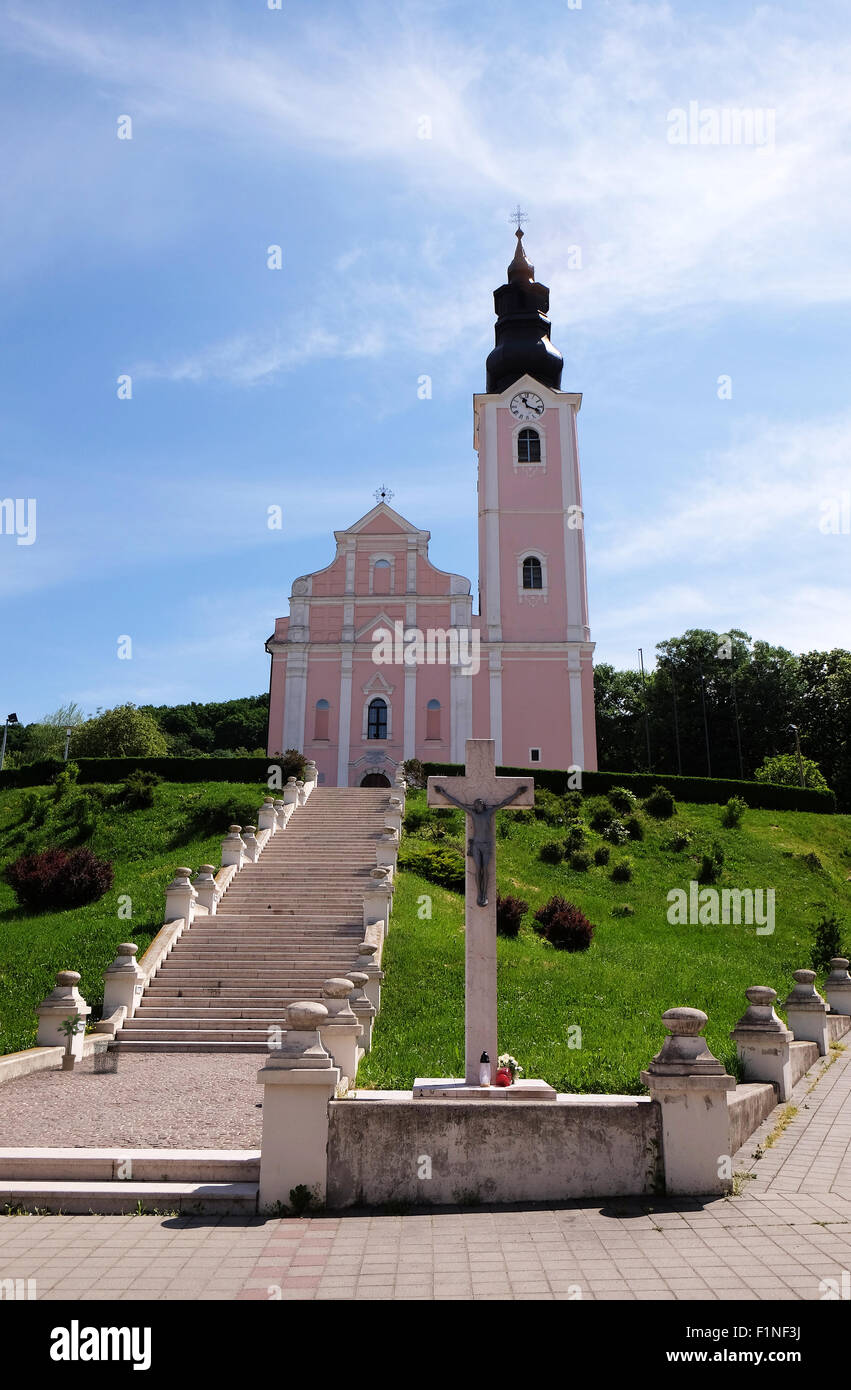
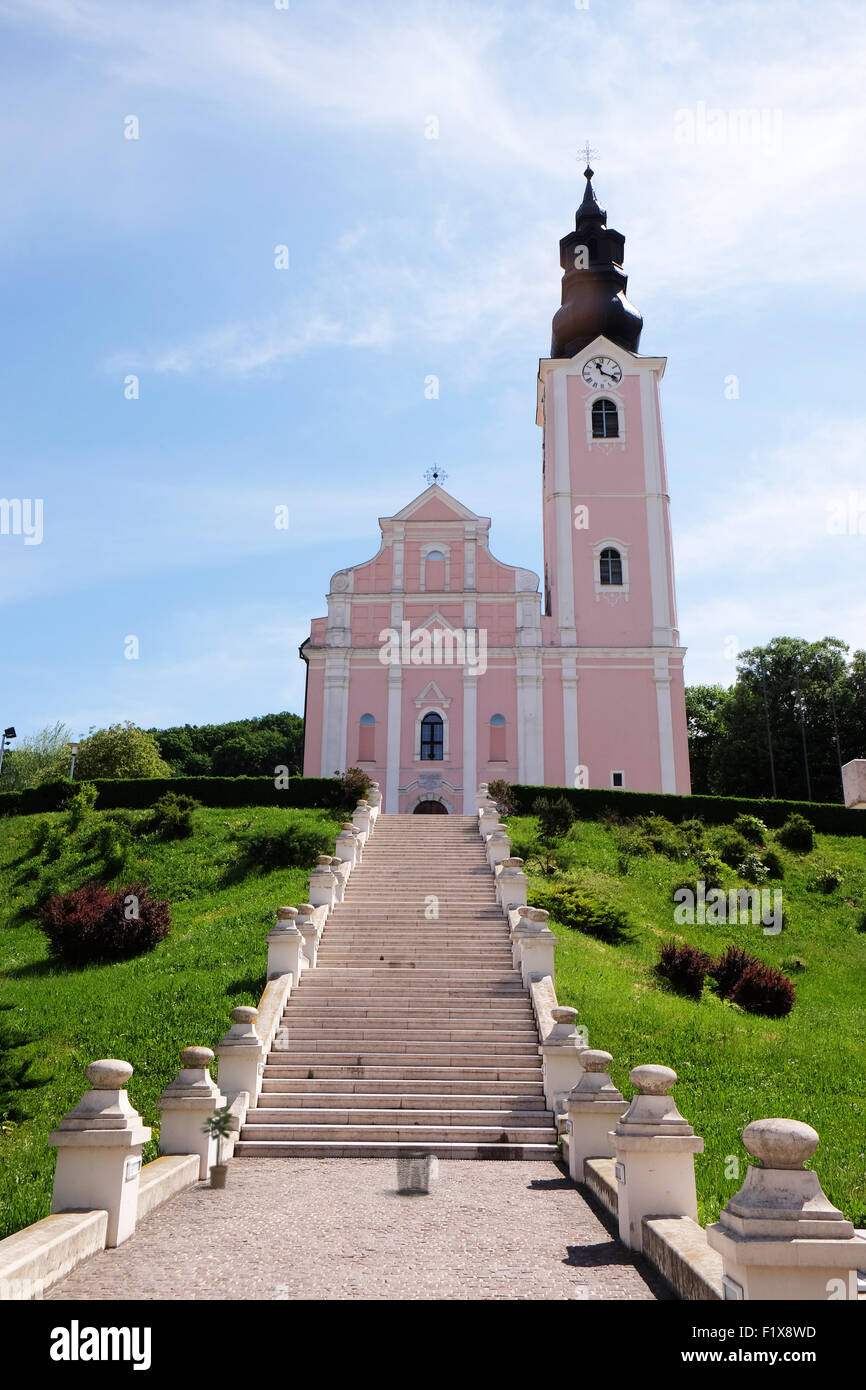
waste bin: present [94,1040,121,1075] -> present [395,1146,432,1196]

